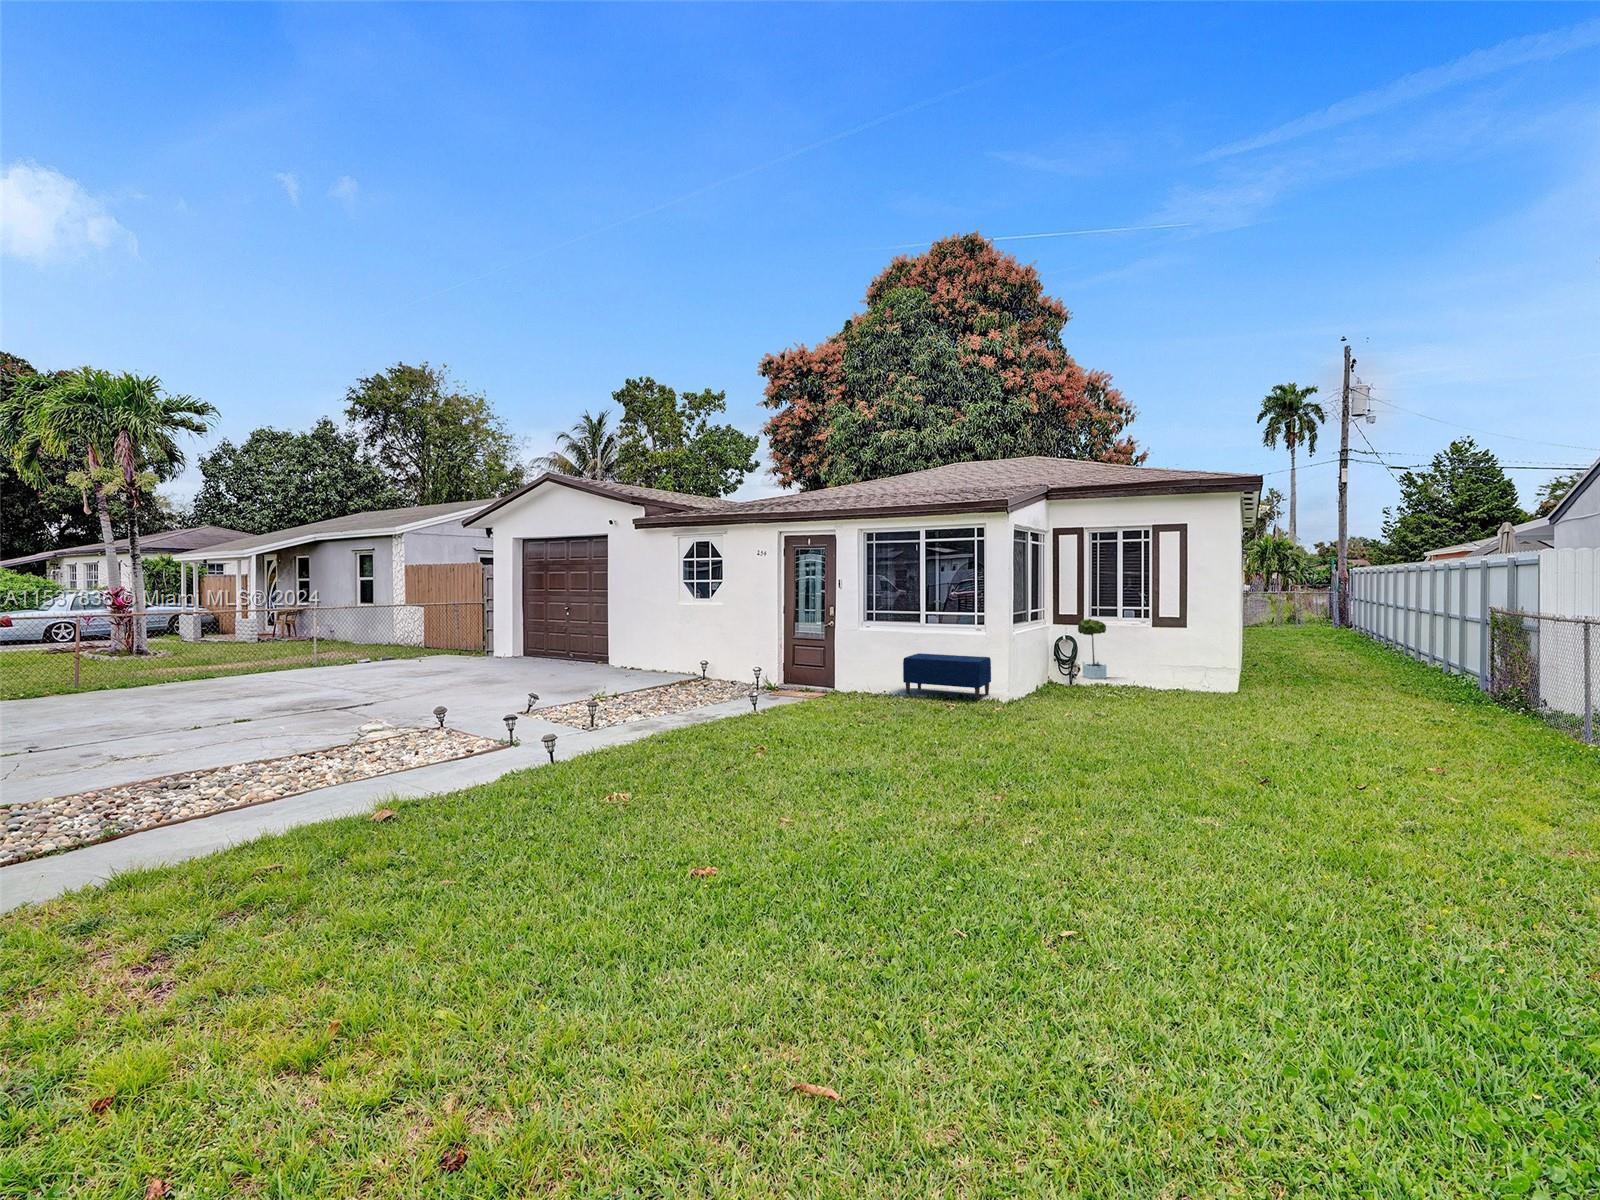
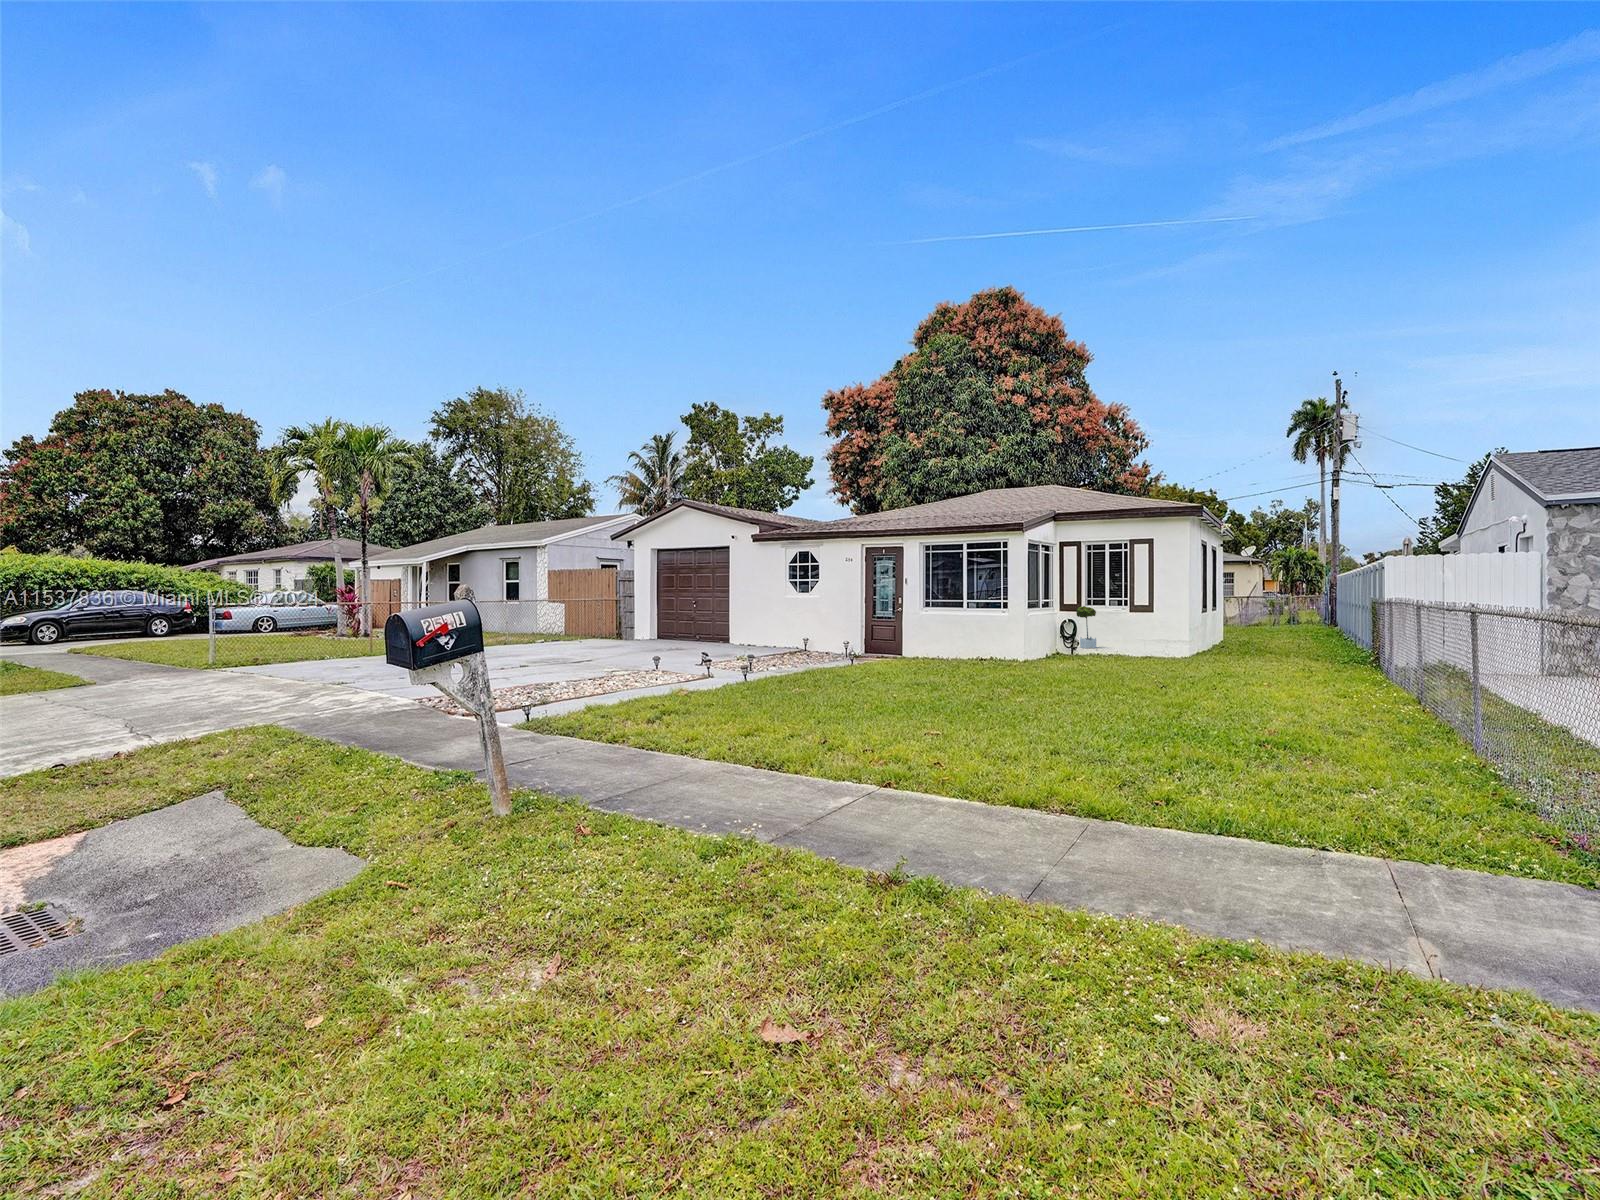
bench: present [903,653,991,700] -> none [953,628,1013,657]

